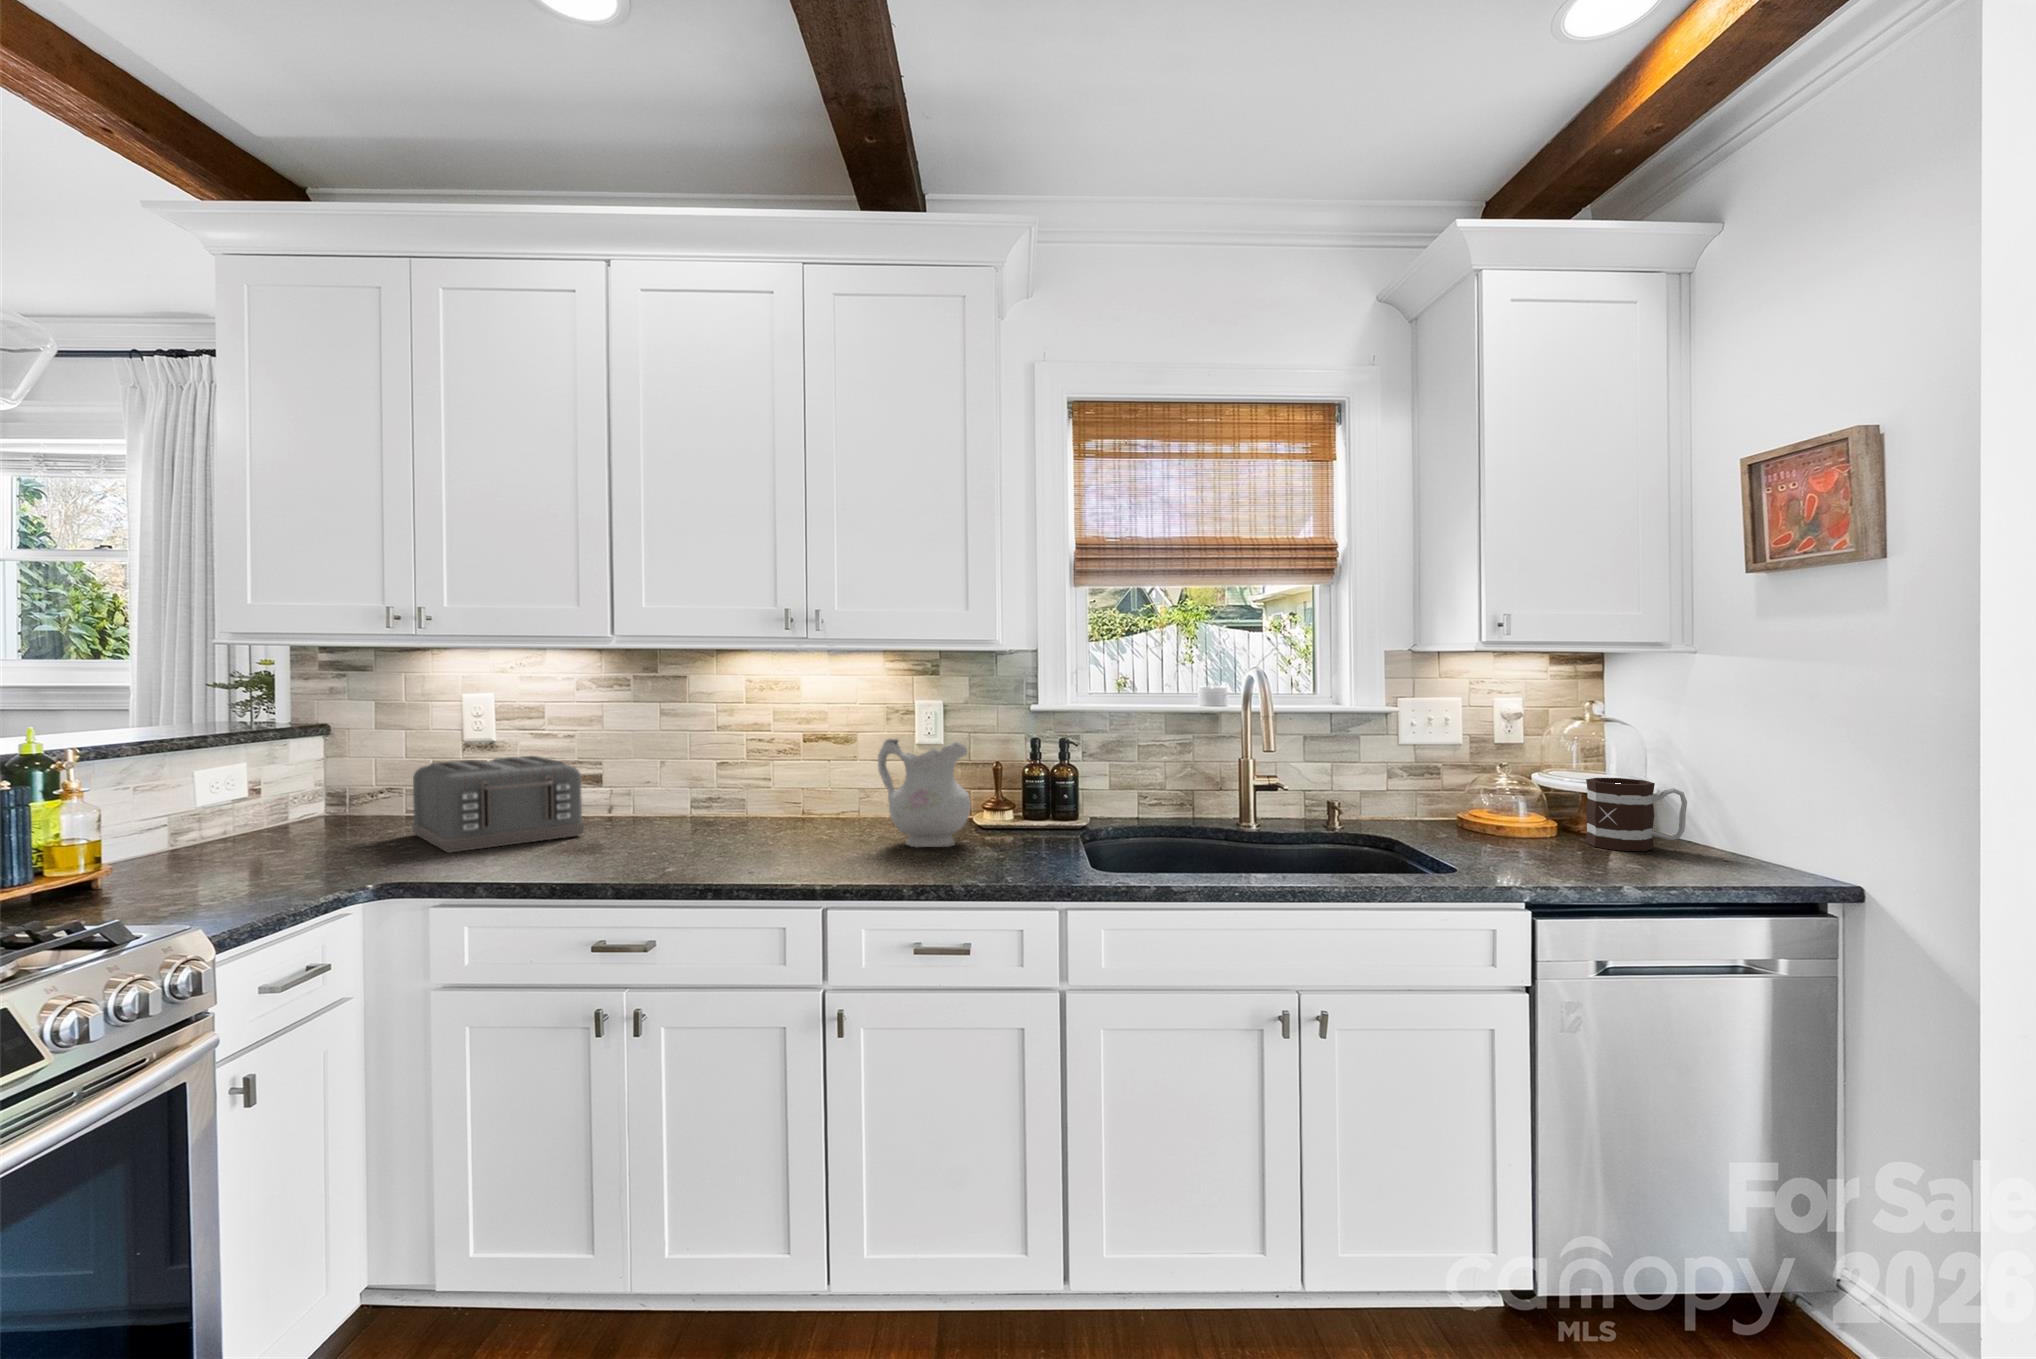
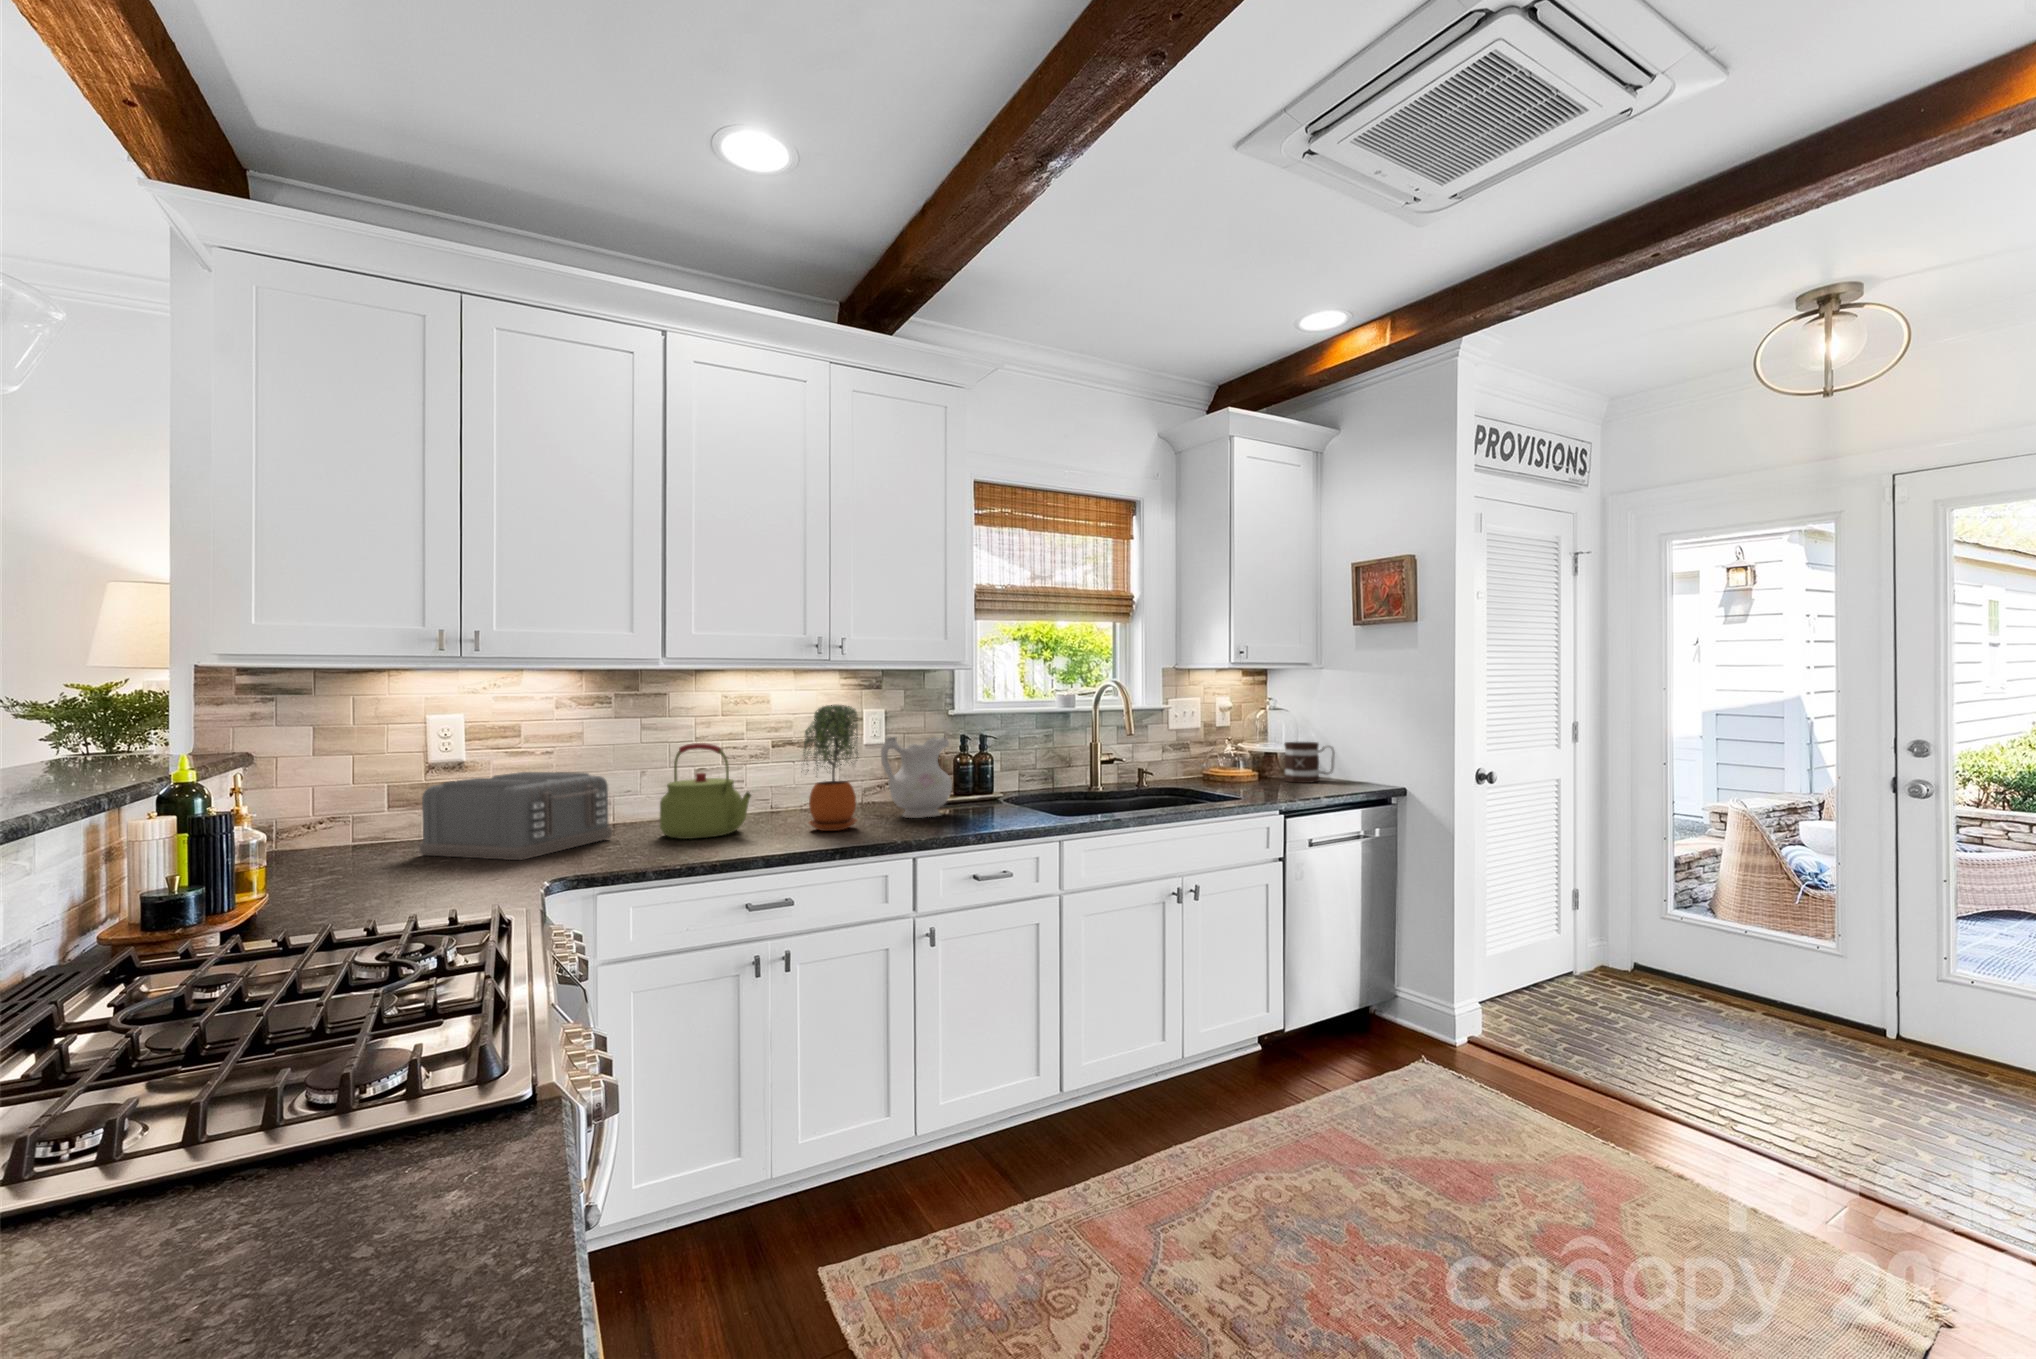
potted plant: none [748,695,834,855] -> present [801,705,858,831]
kettle: none [618,735,713,846] -> present [660,743,751,839]

